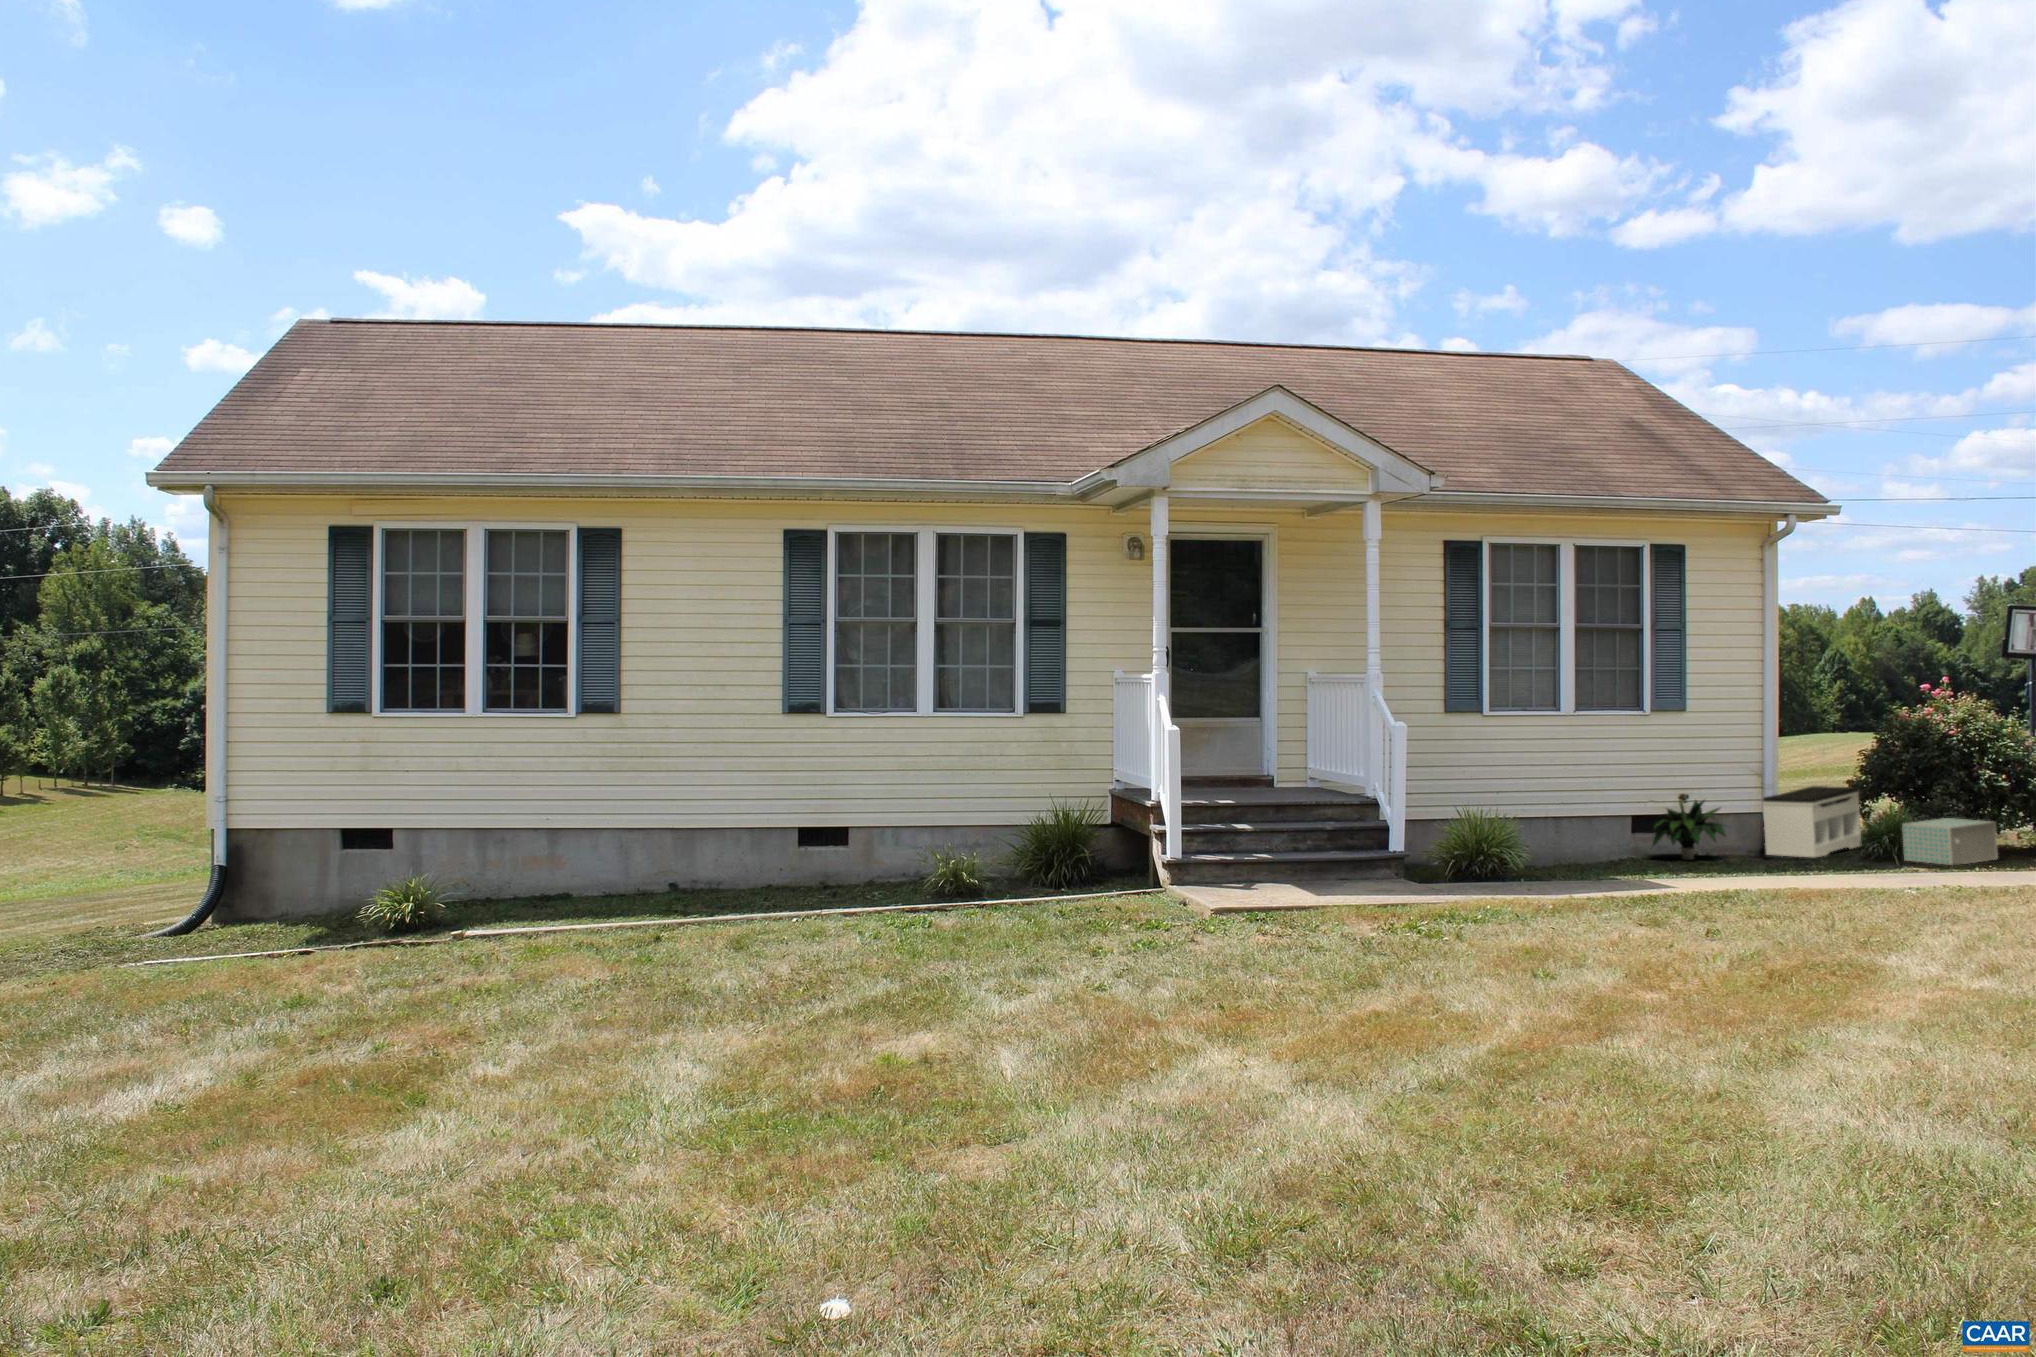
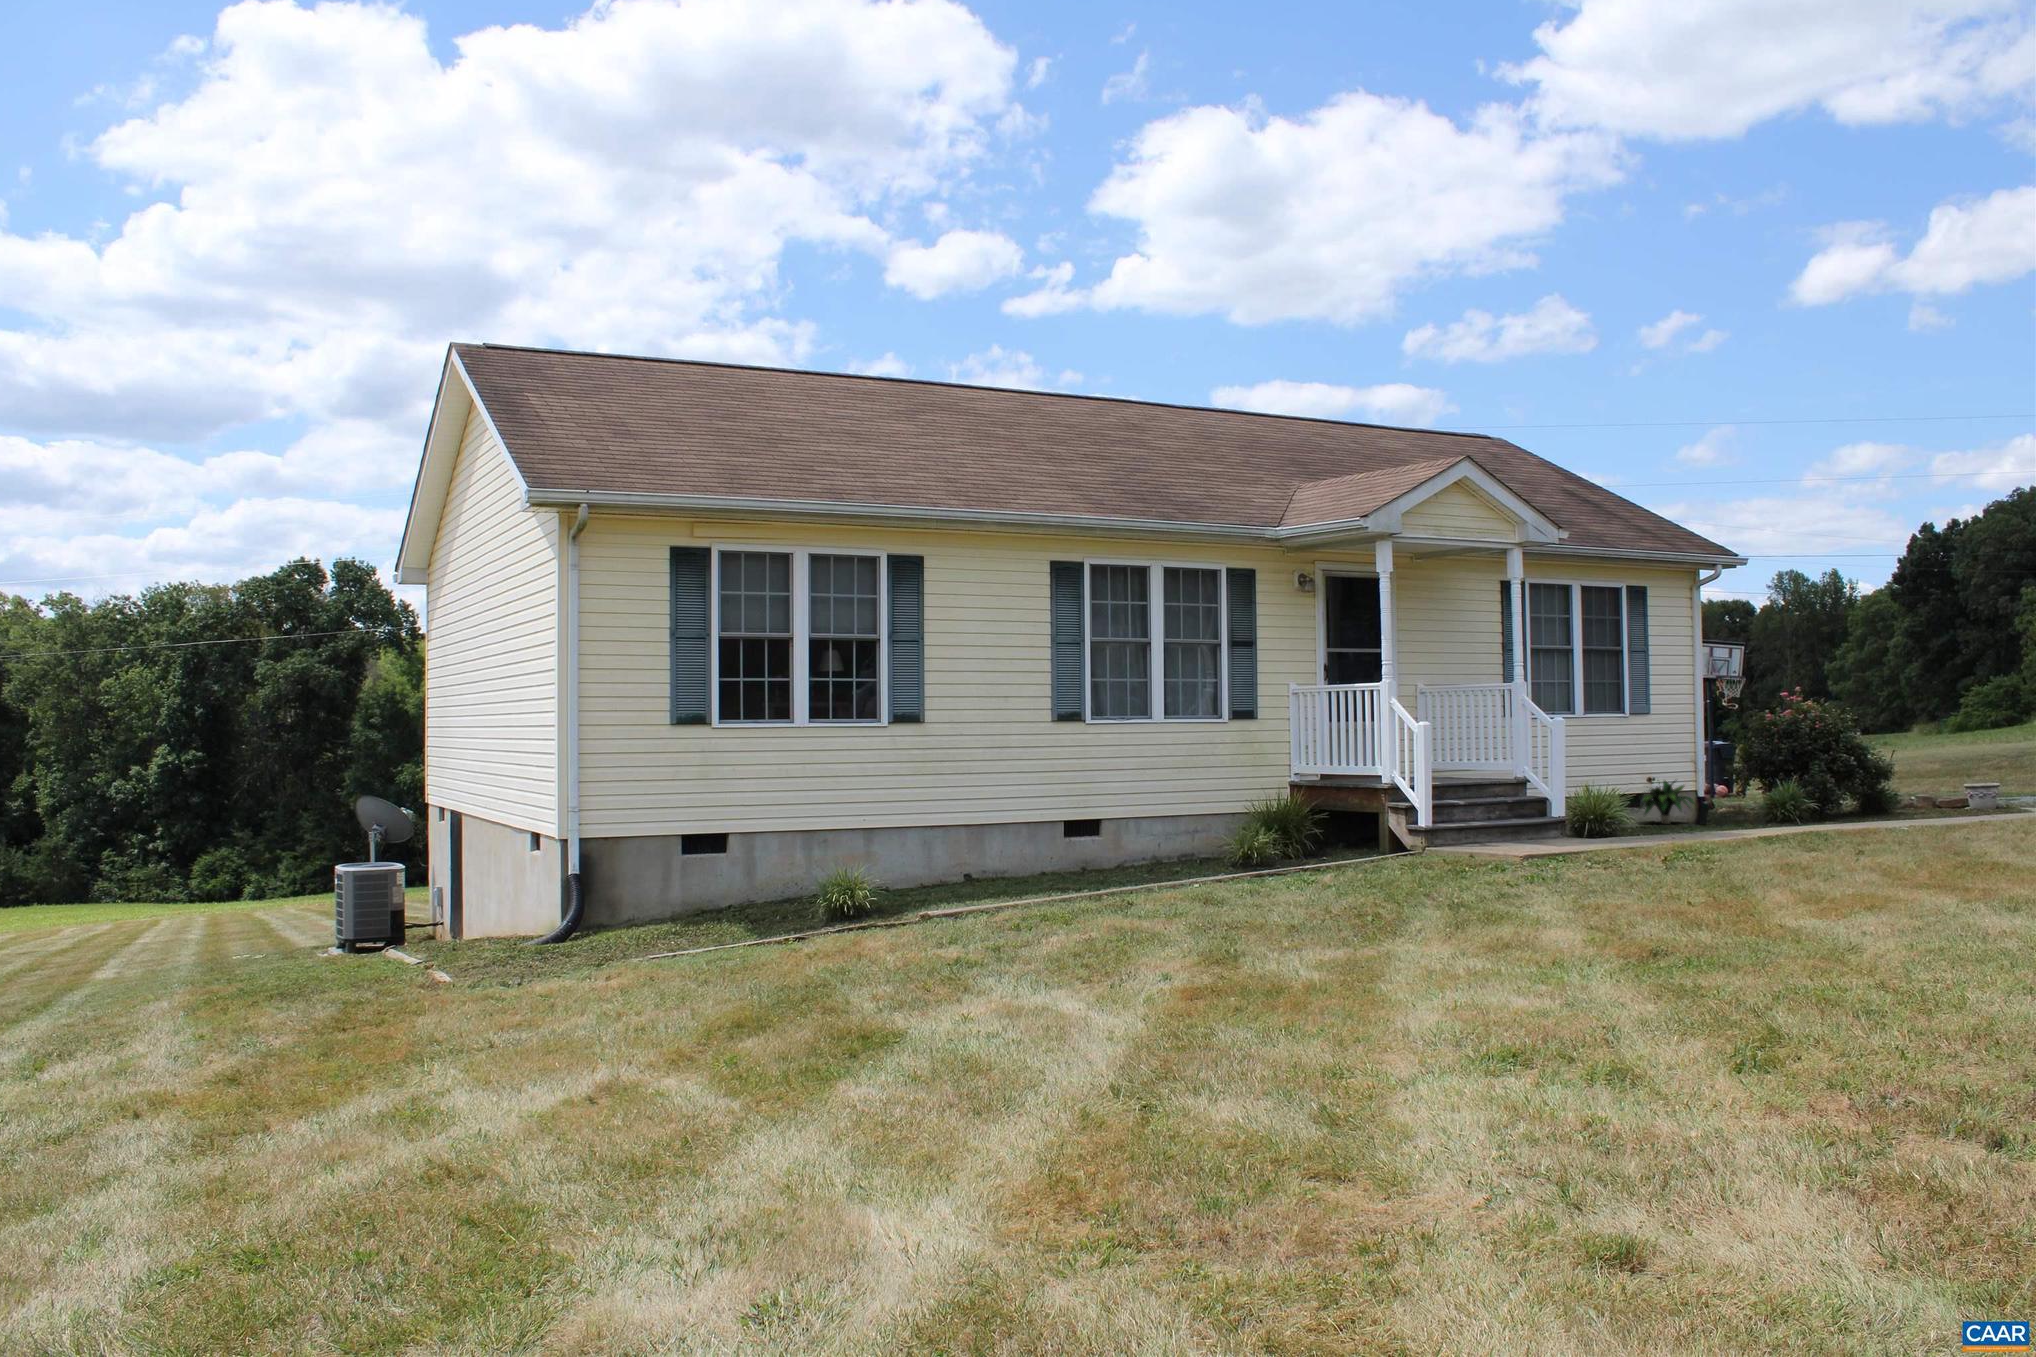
bench: present [1763,786,1861,857] -> none [1703,769,1753,821]
storage box: present [1902,818,1998,865] -> none [1805,787,1865,819]

